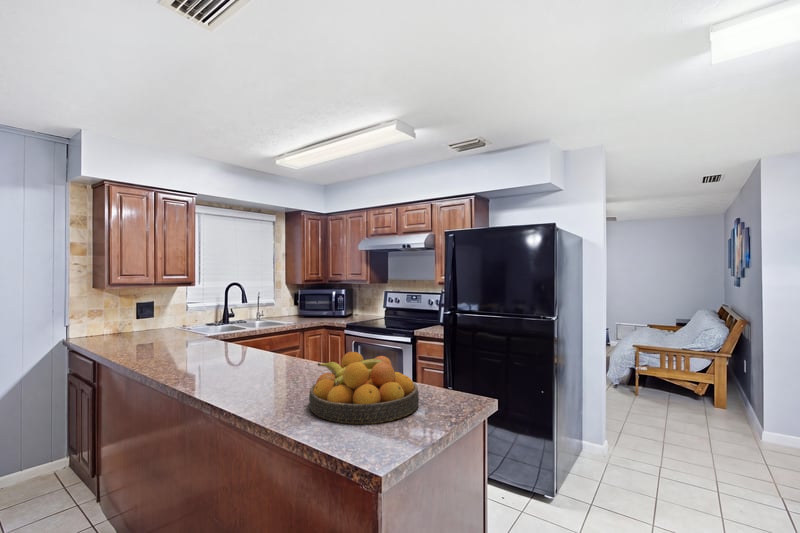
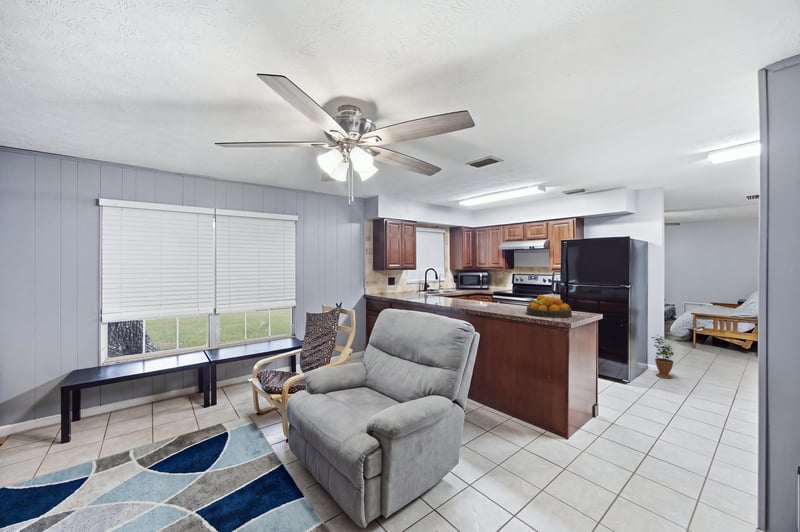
potted plant: none [587,393,622,471] -> present [652,337,673,379]

